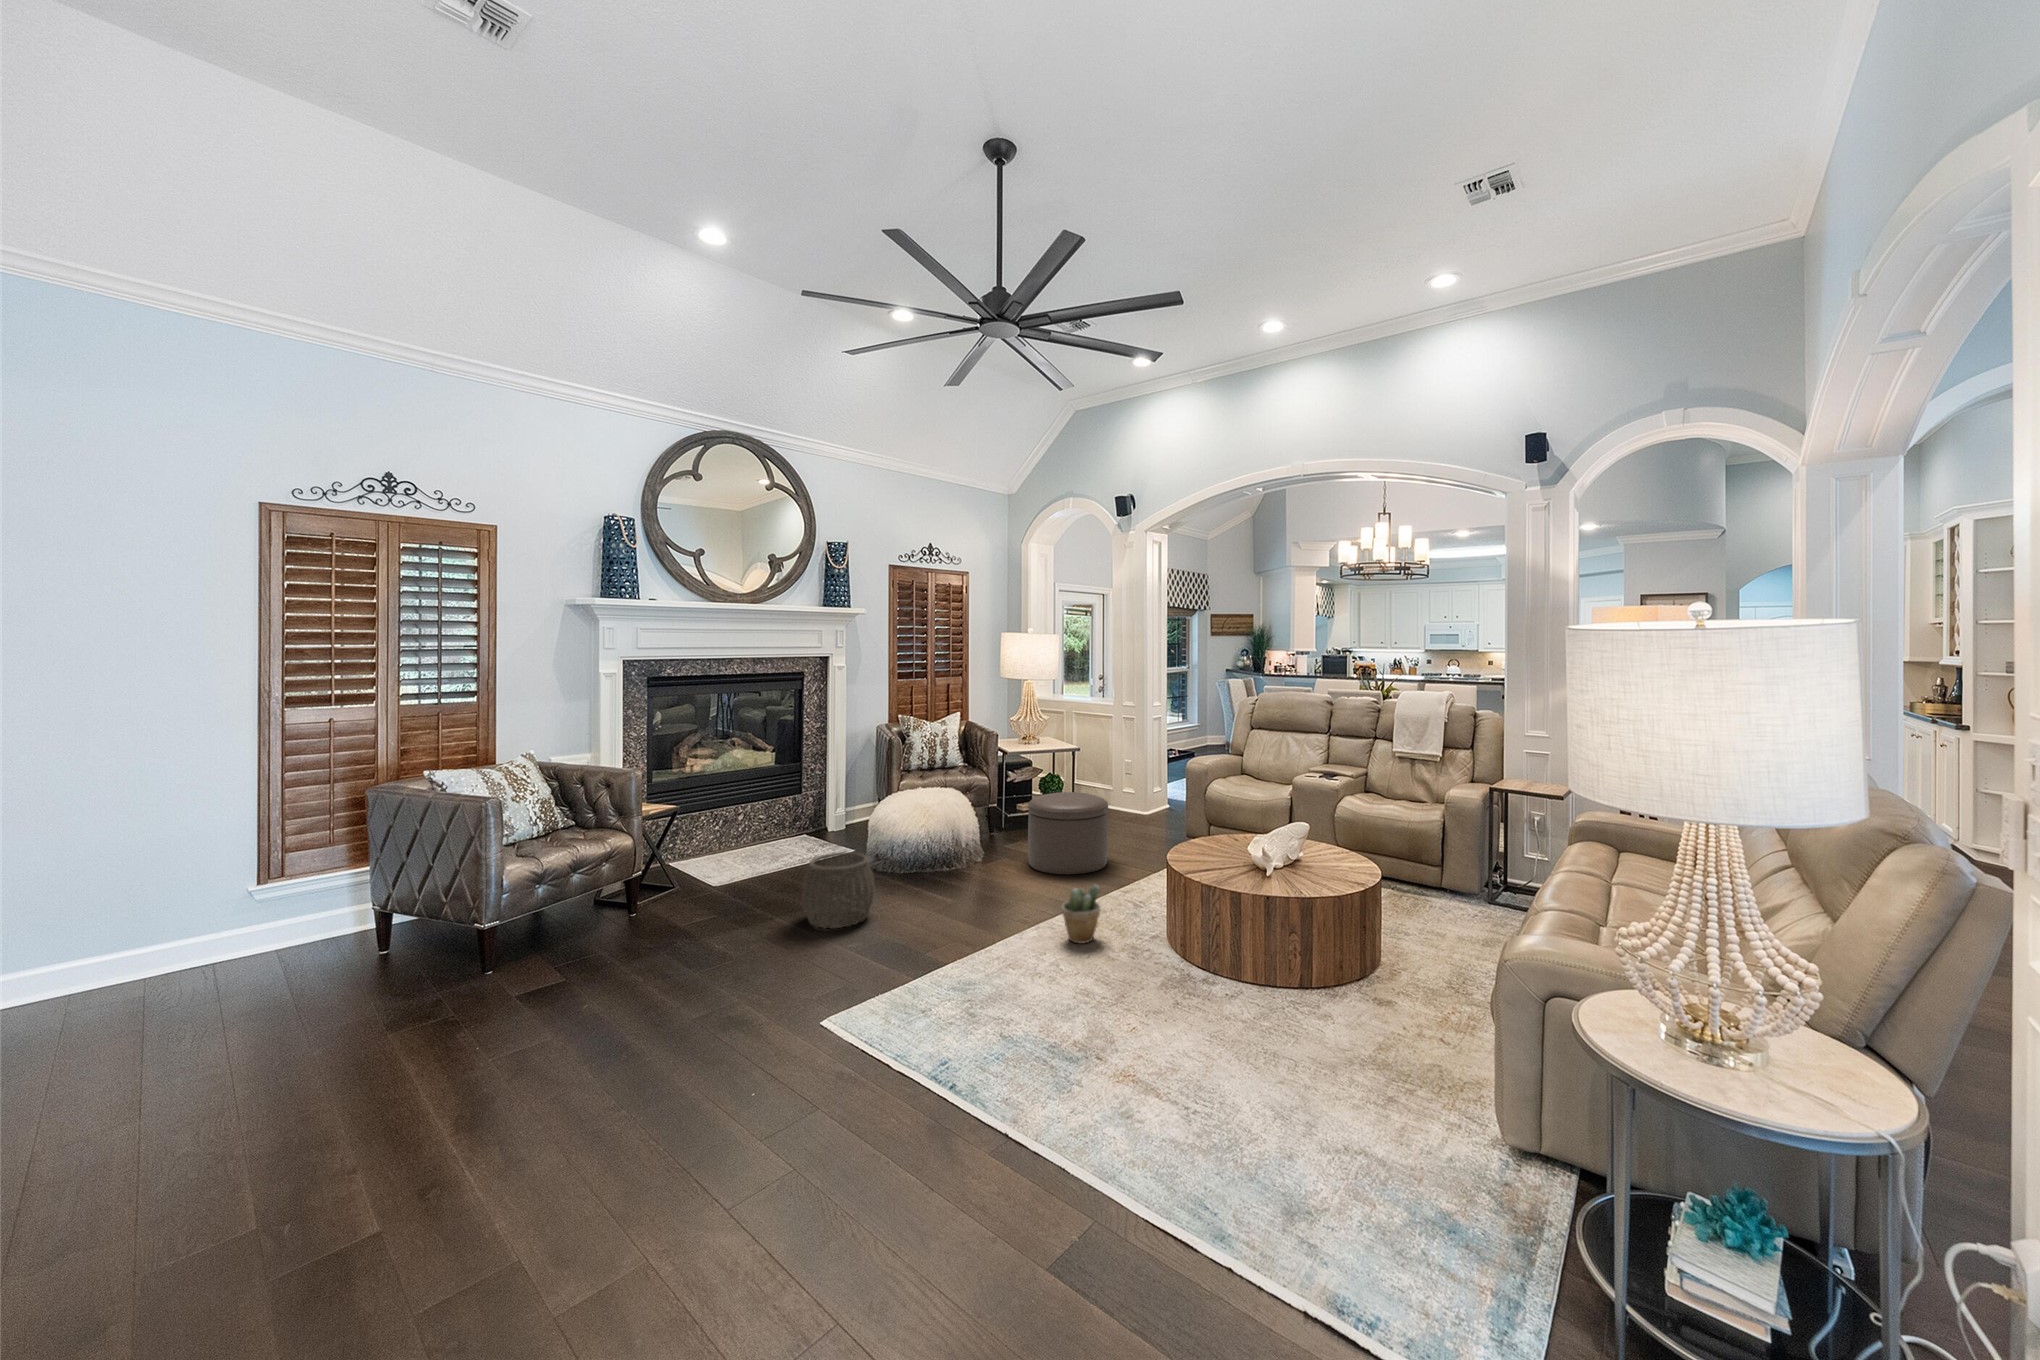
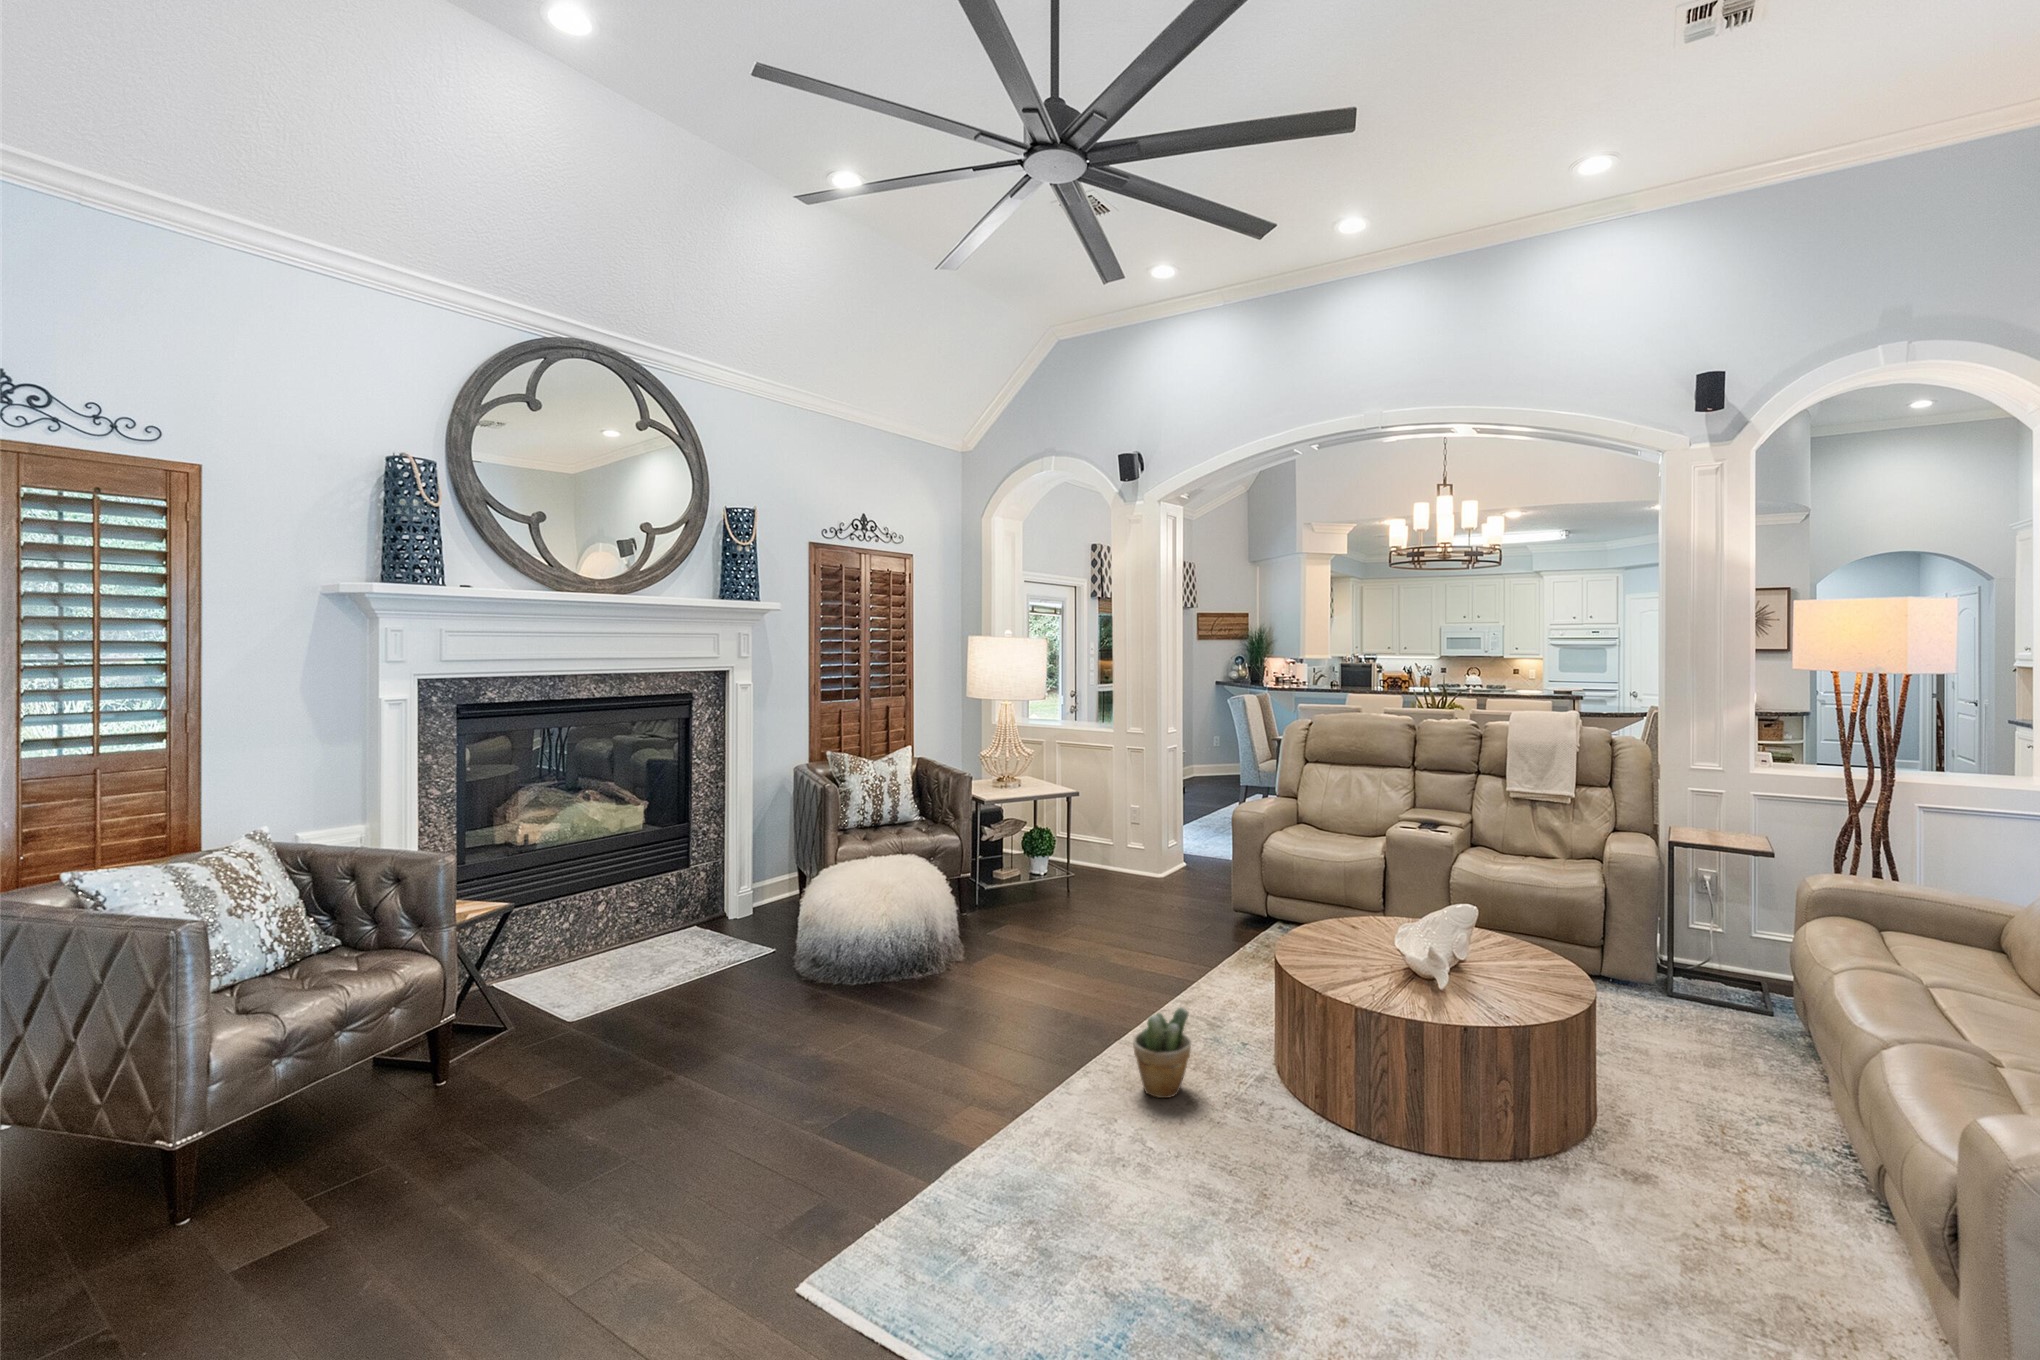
ottoman: present [1028,792,1108,874] -> none [1032,856,1142,976]
woven basket: present [802,852,875,928] -> none [724,969,837,1095]

